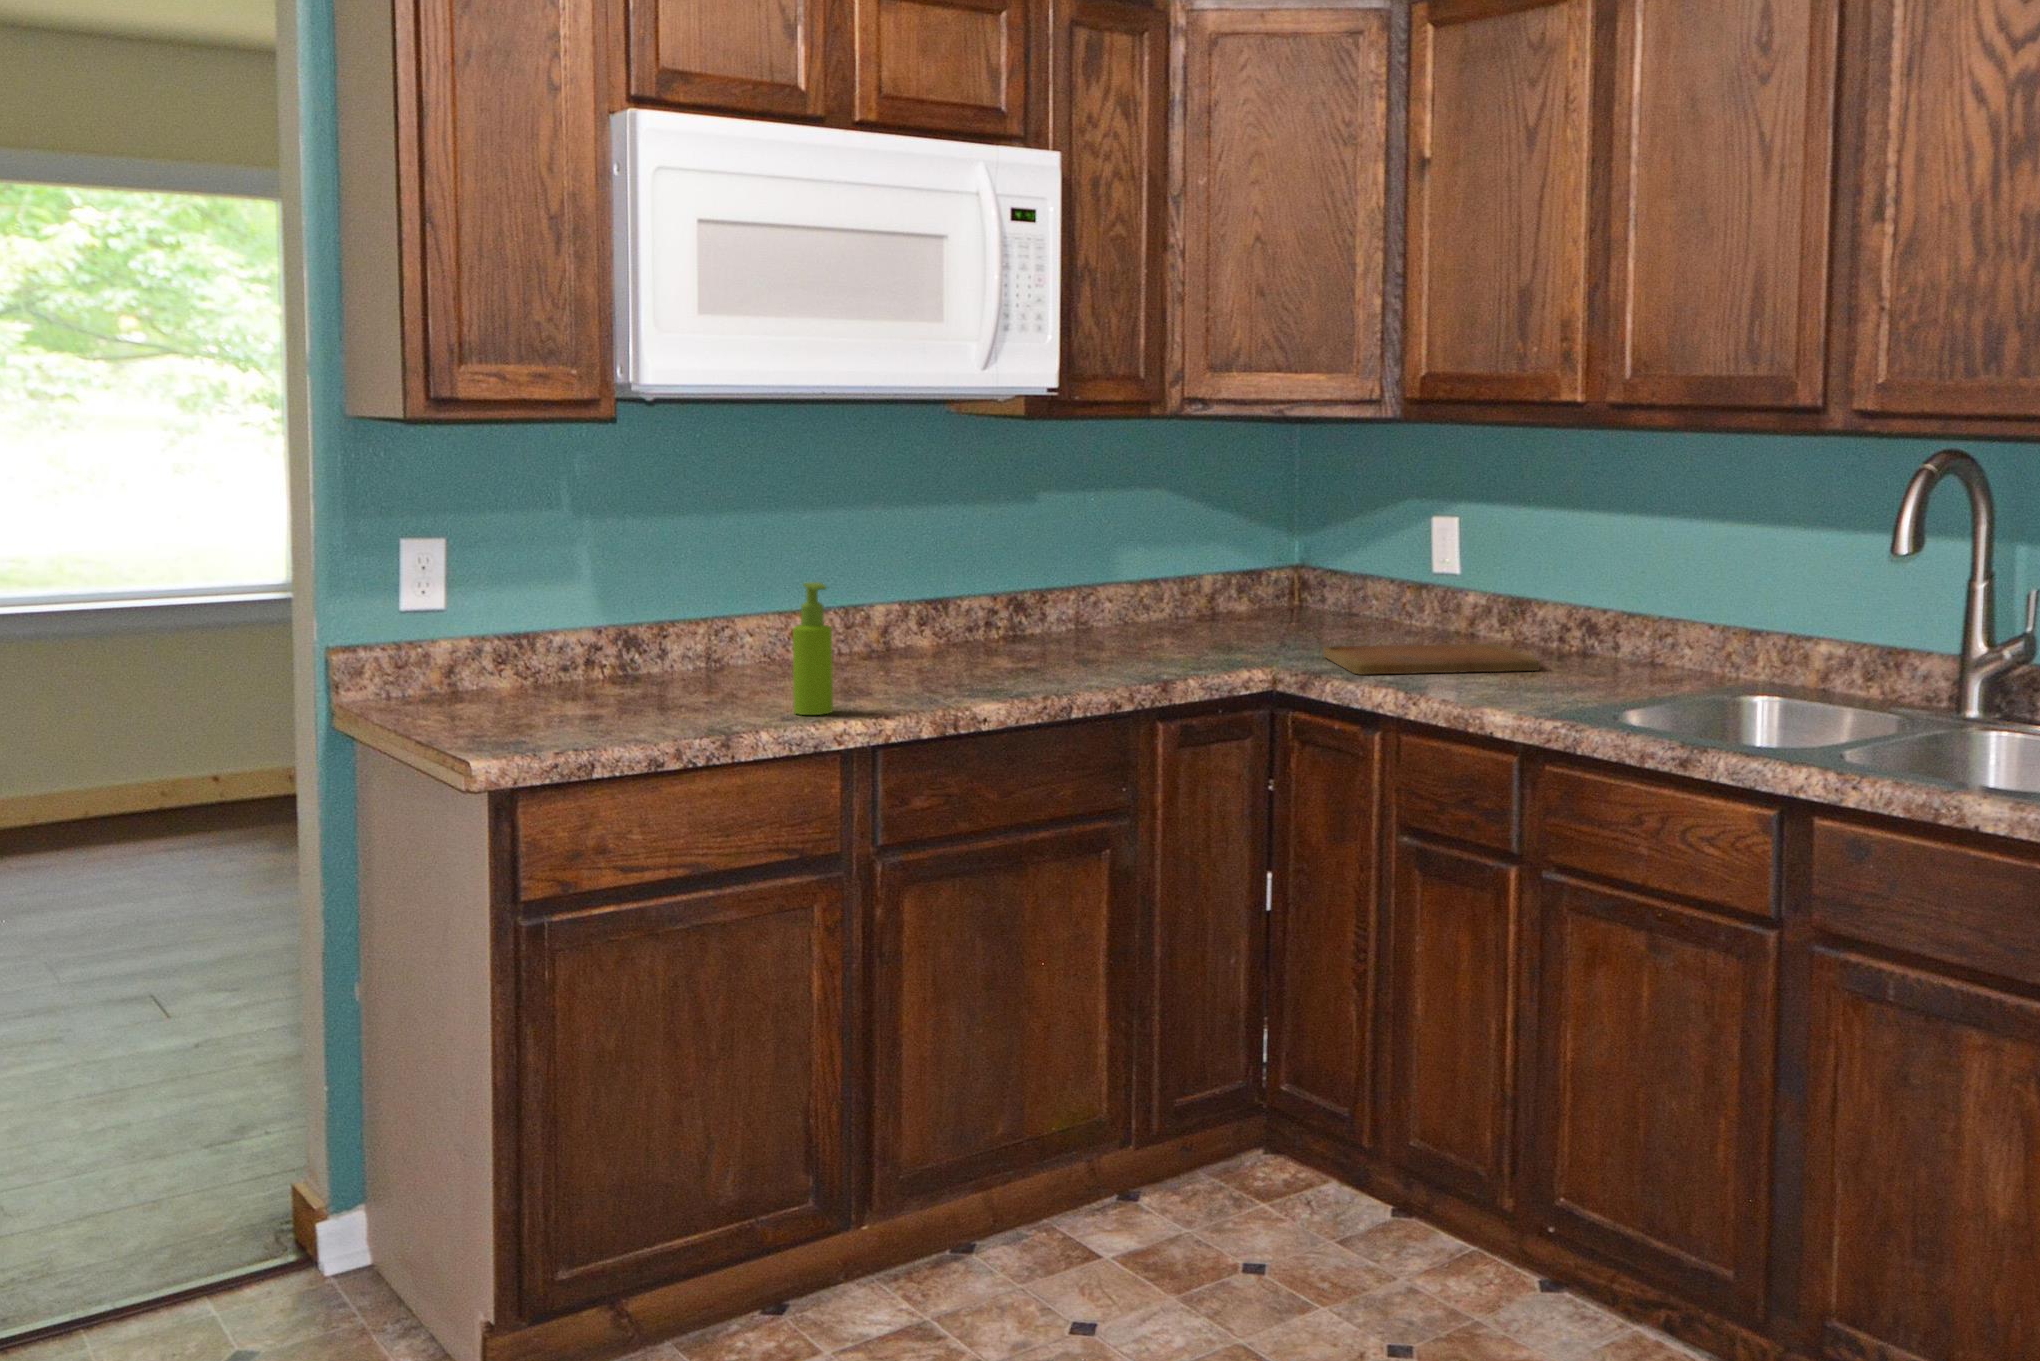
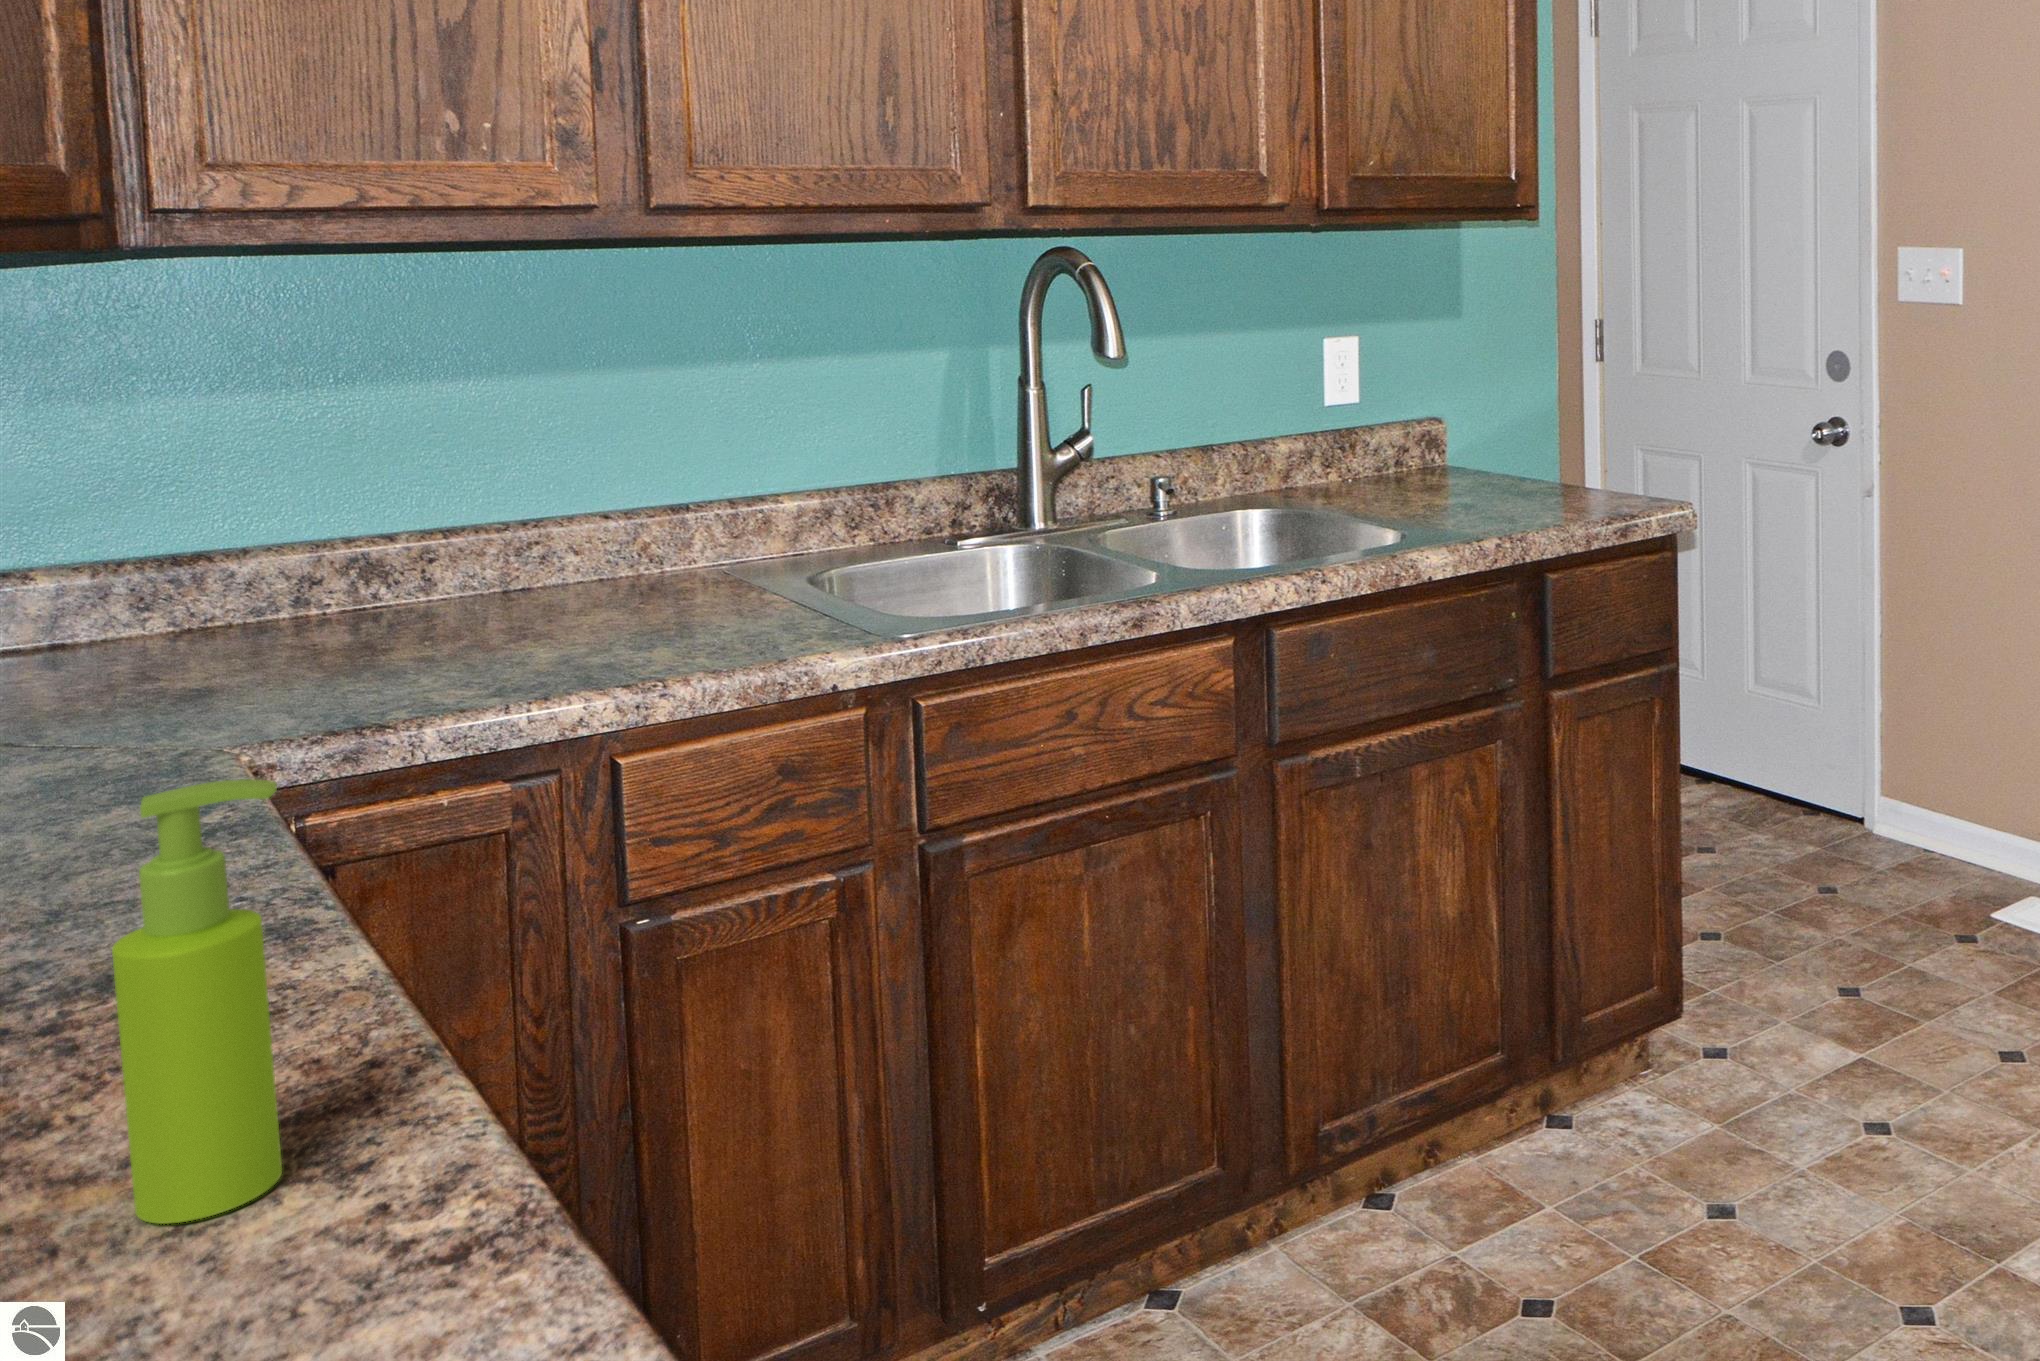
cutting board: present [1323,643,1540,675] -> none [74,630,473,751]

